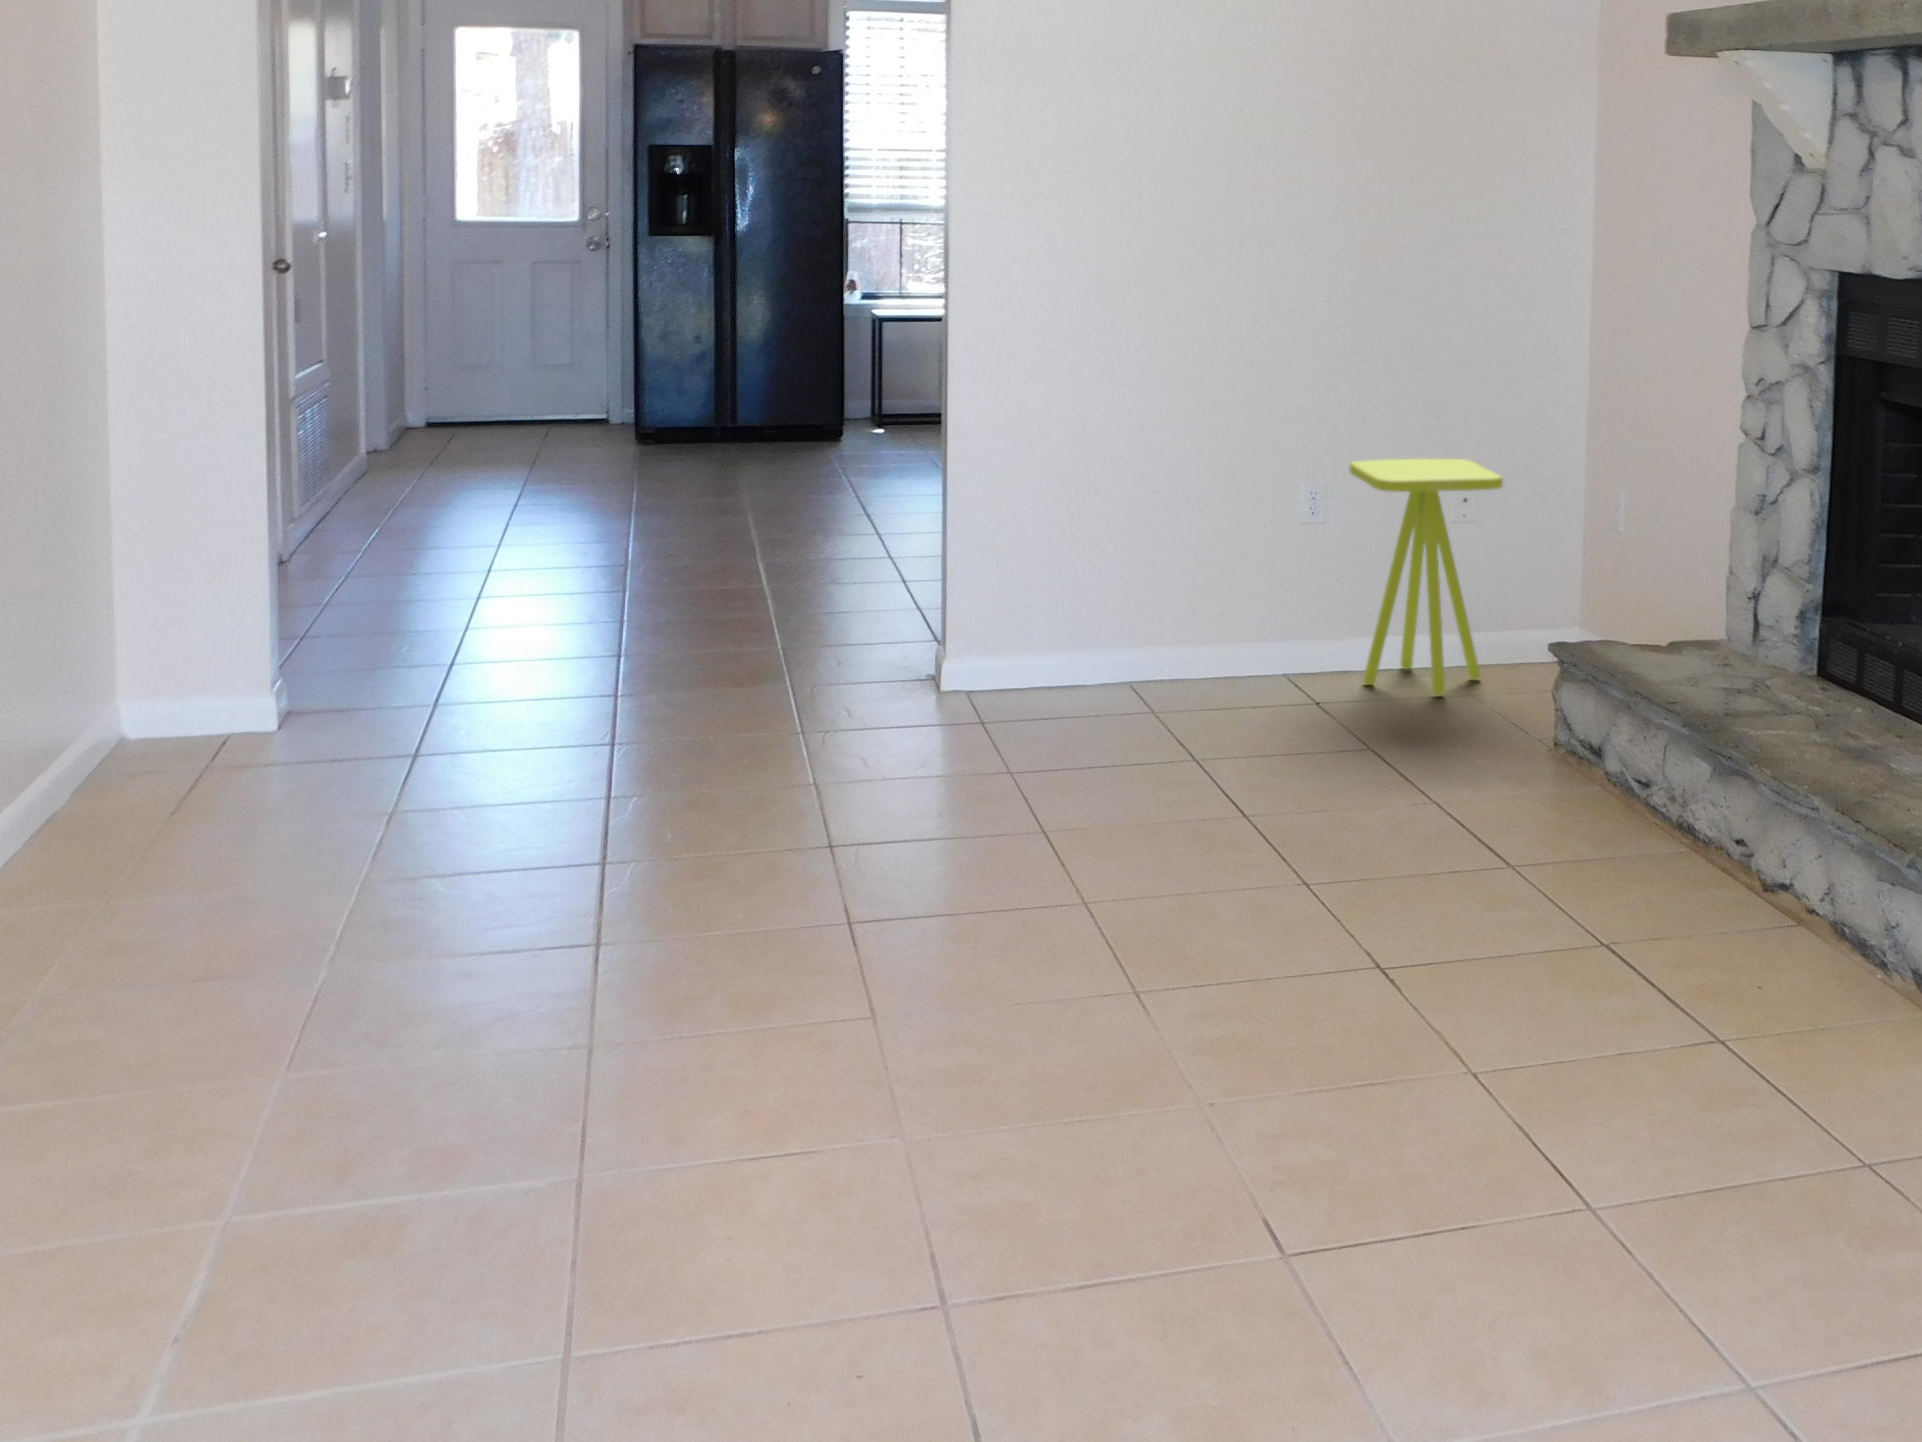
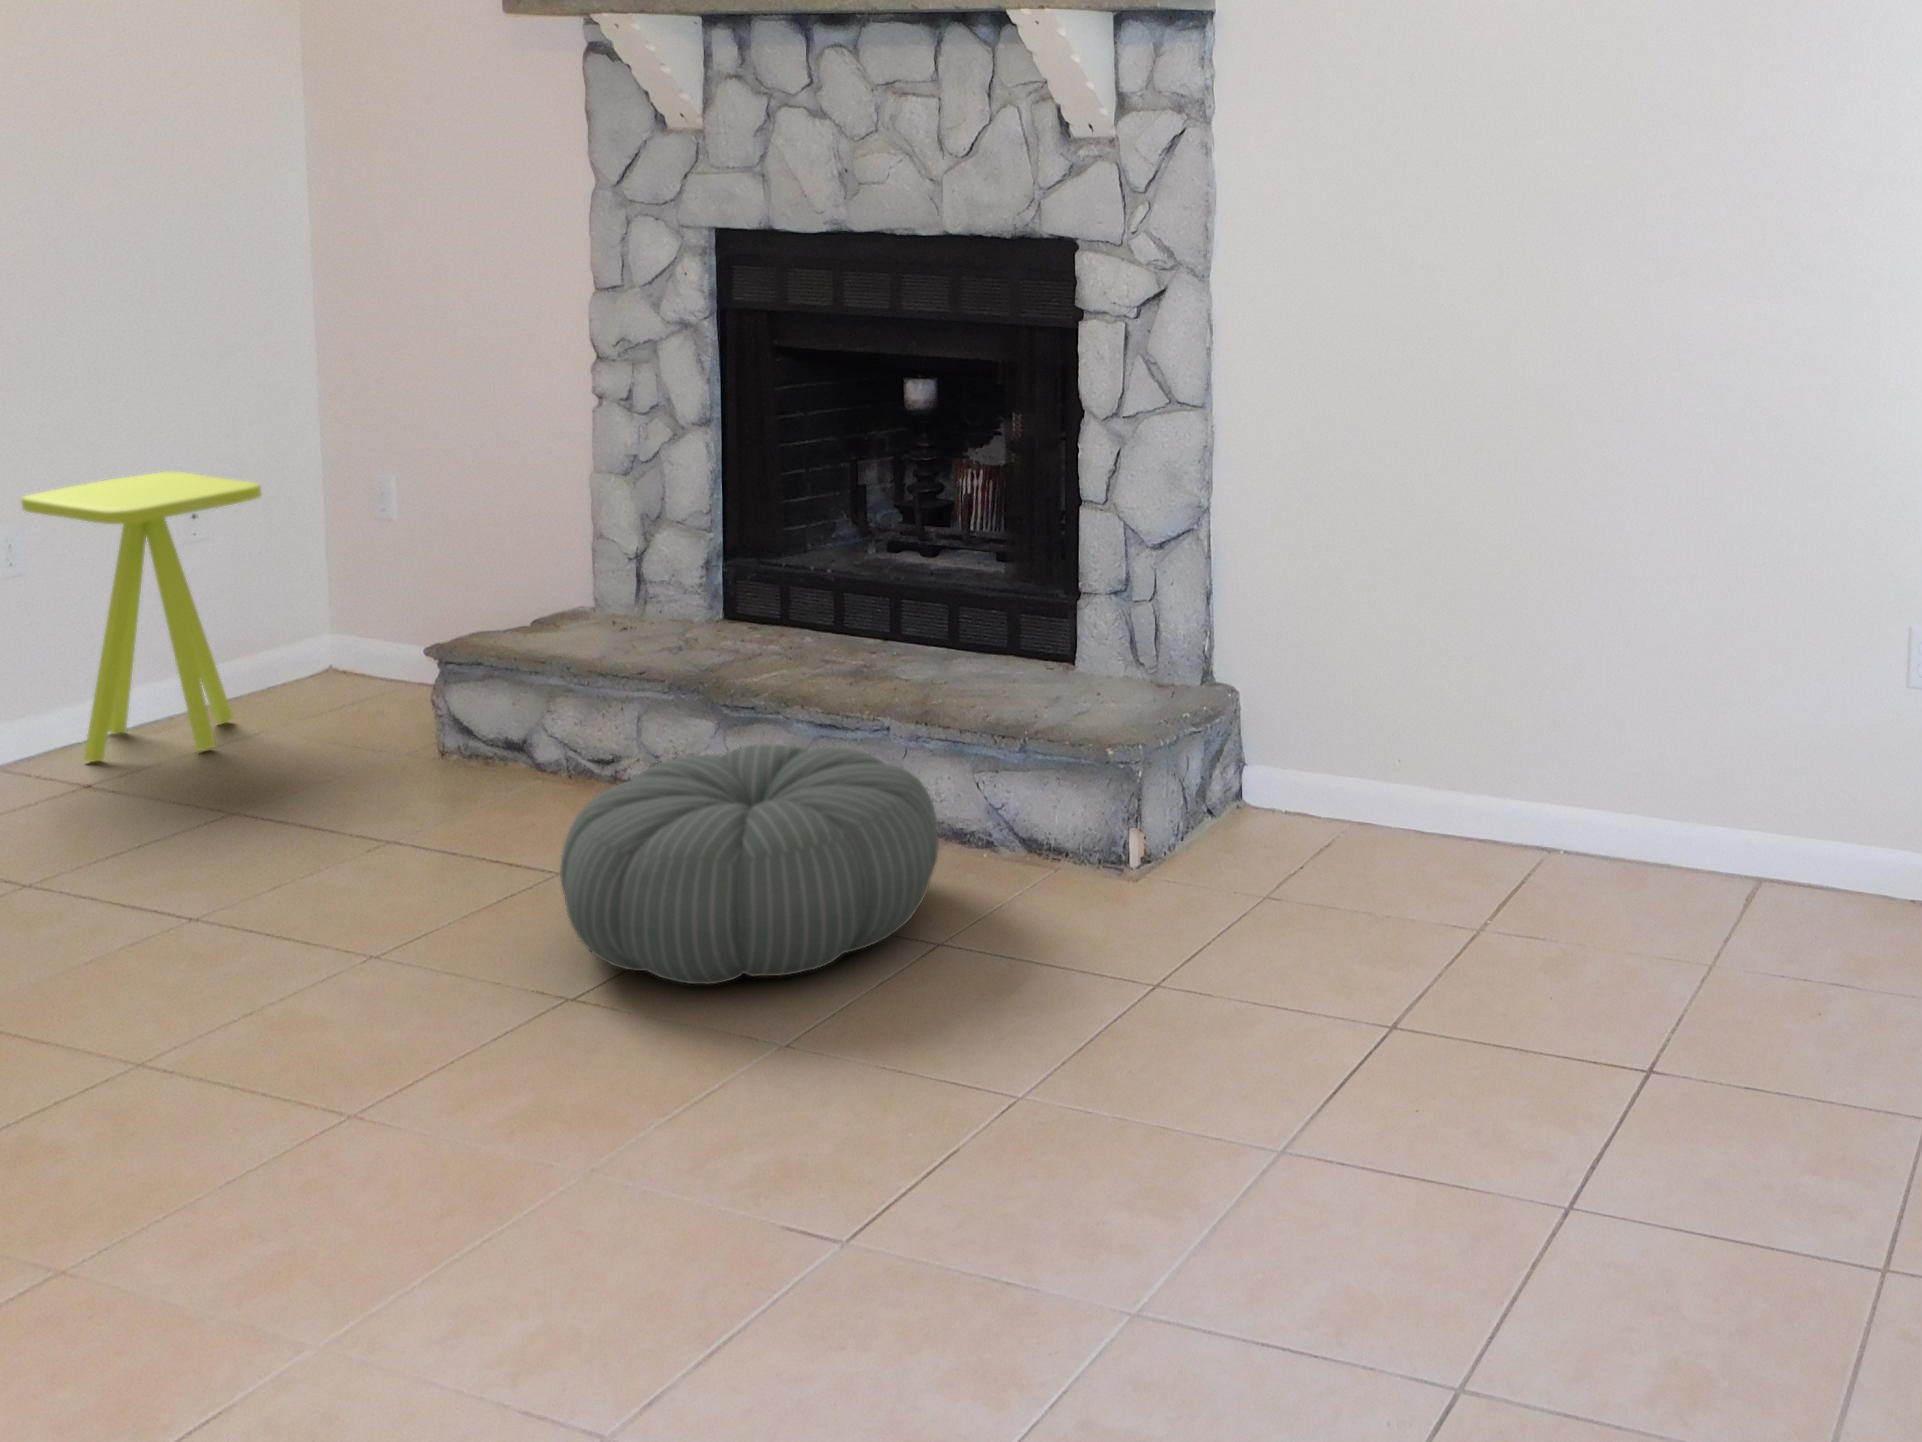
pouf: none [1432,776,1801,1016] -> present [560,744,939,984]

